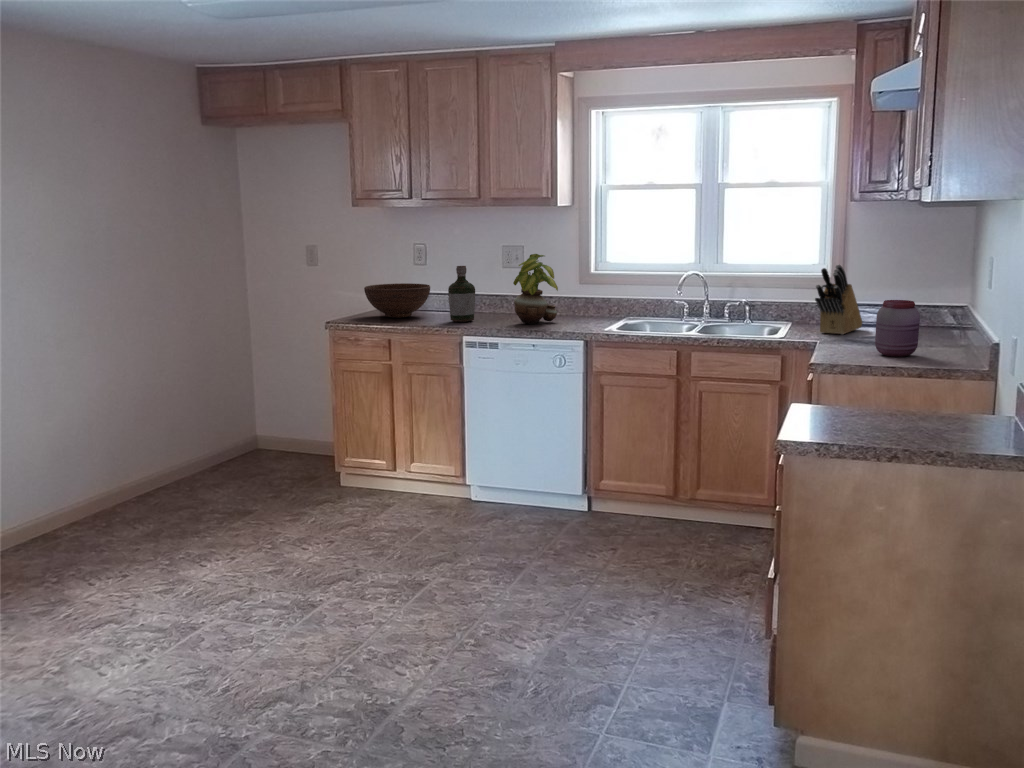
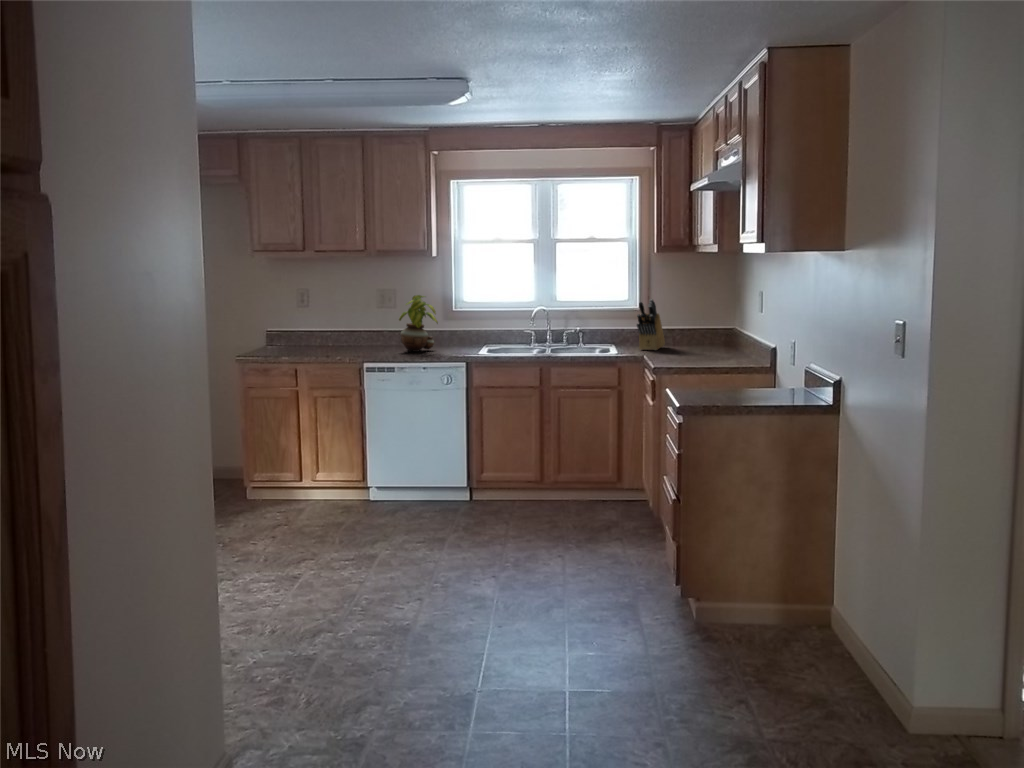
bottle: present [448,266,475,322] -> none [343,306,365,352]
fruit bowl: present [364,283,430,318] -> none [263,323,320,351]
jar: present [875,300,920,357] -> none [690,322,719,361]

